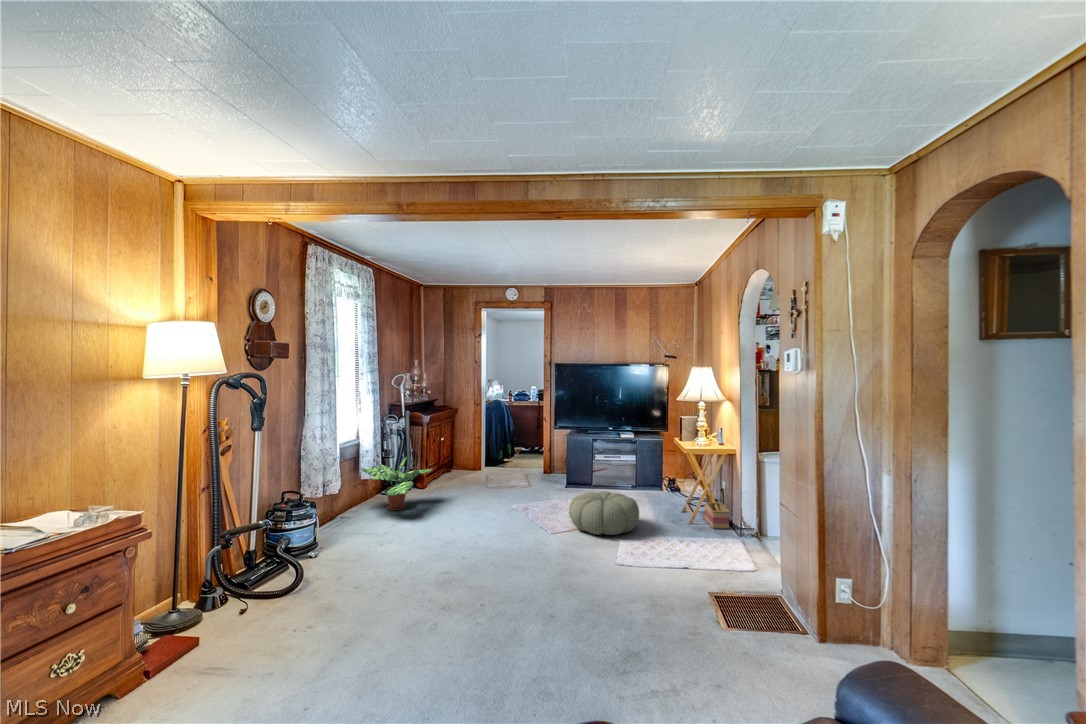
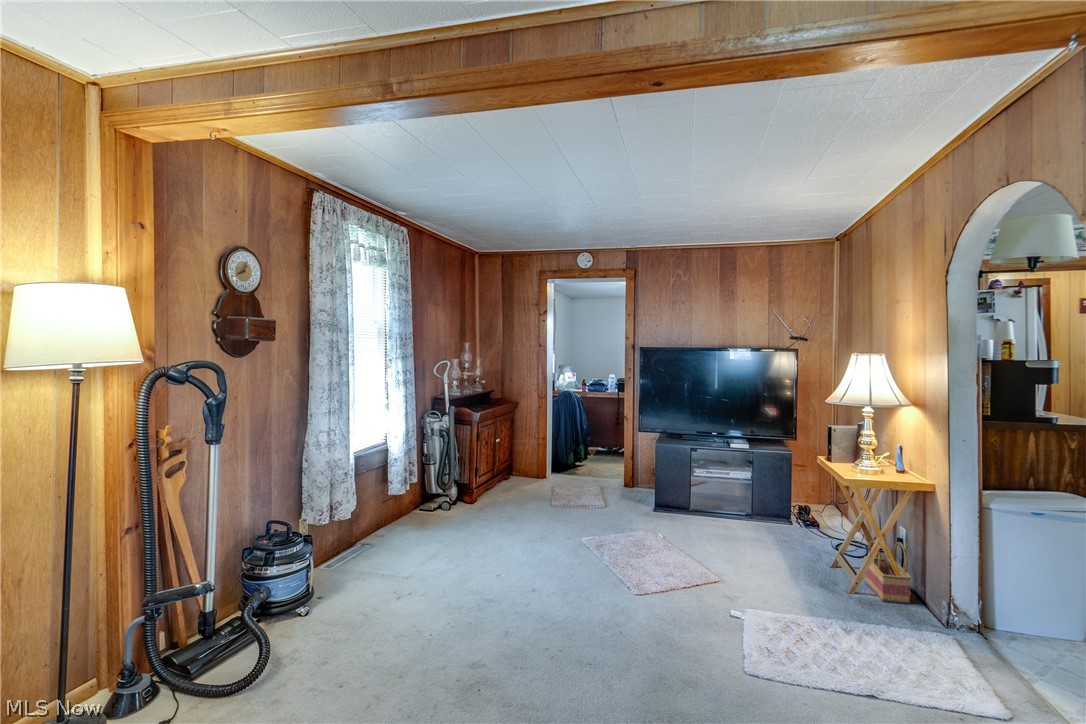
potted plant: present [363,458,432,510] -> none [391,467,480,537]
pouf: present [569,491,639,535] -> none [660,531,766,603]

